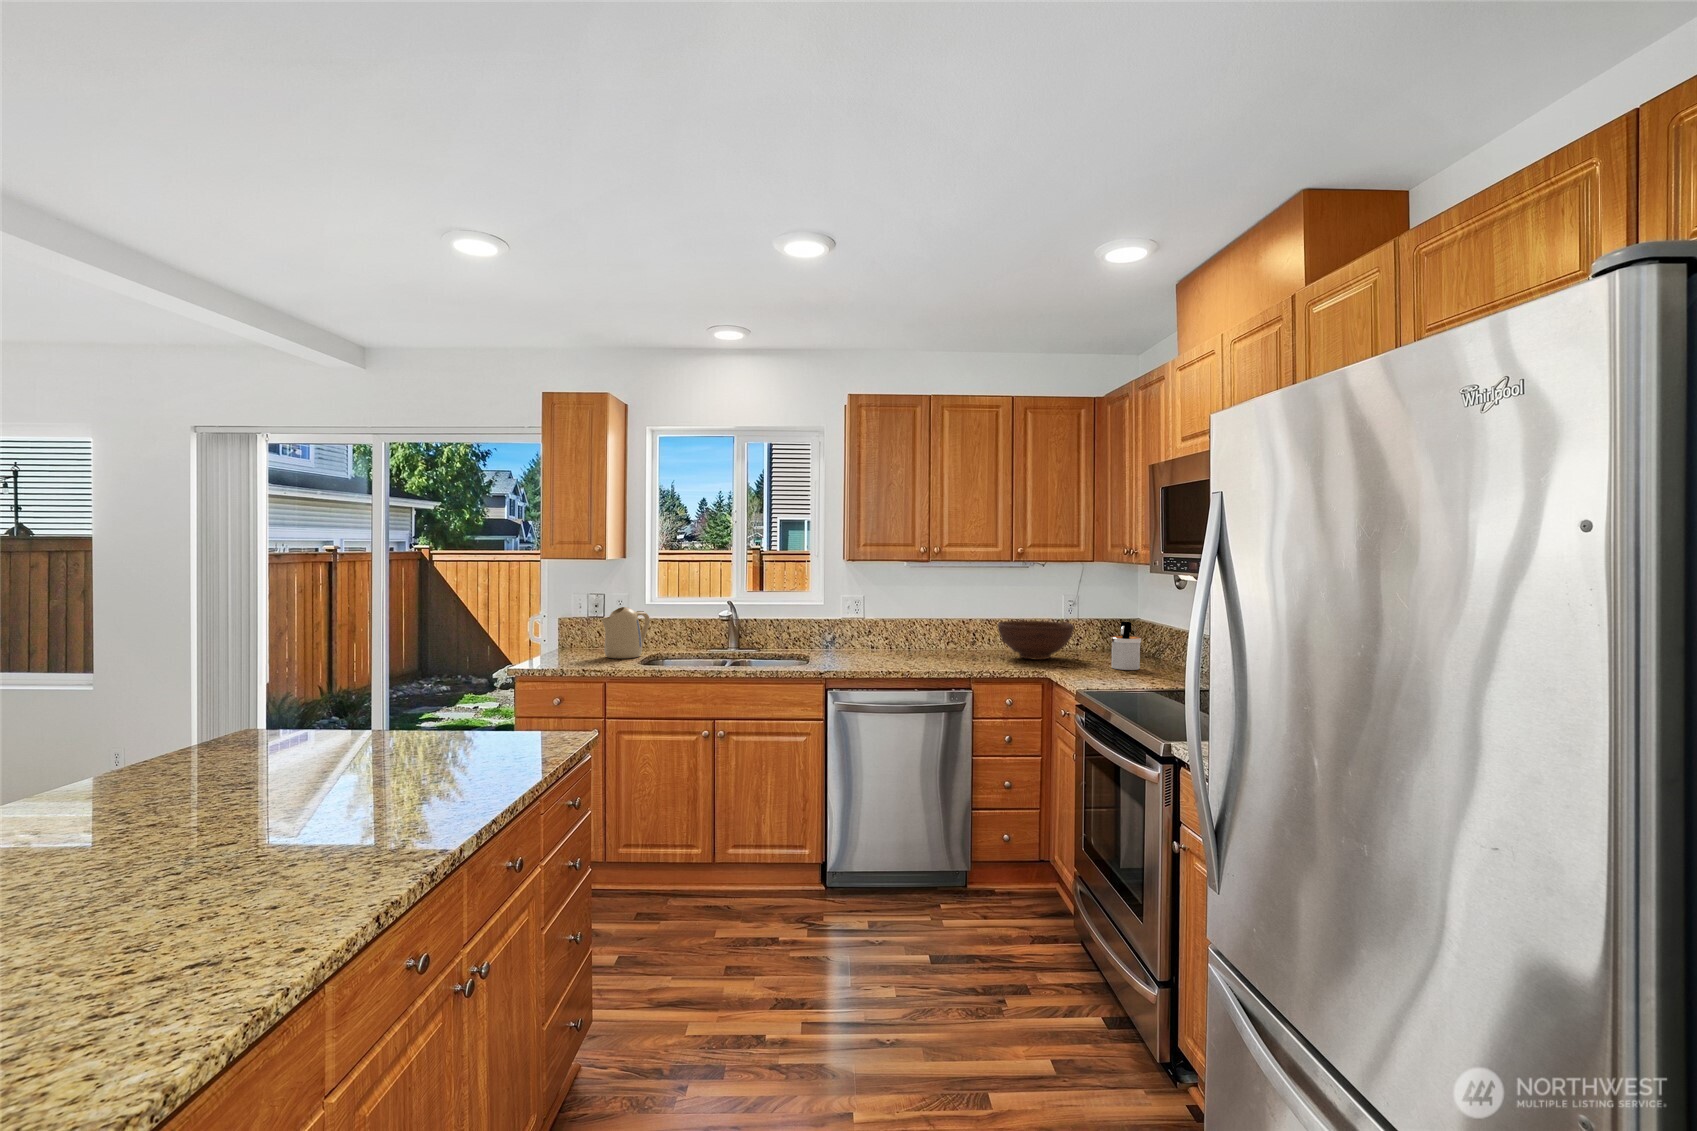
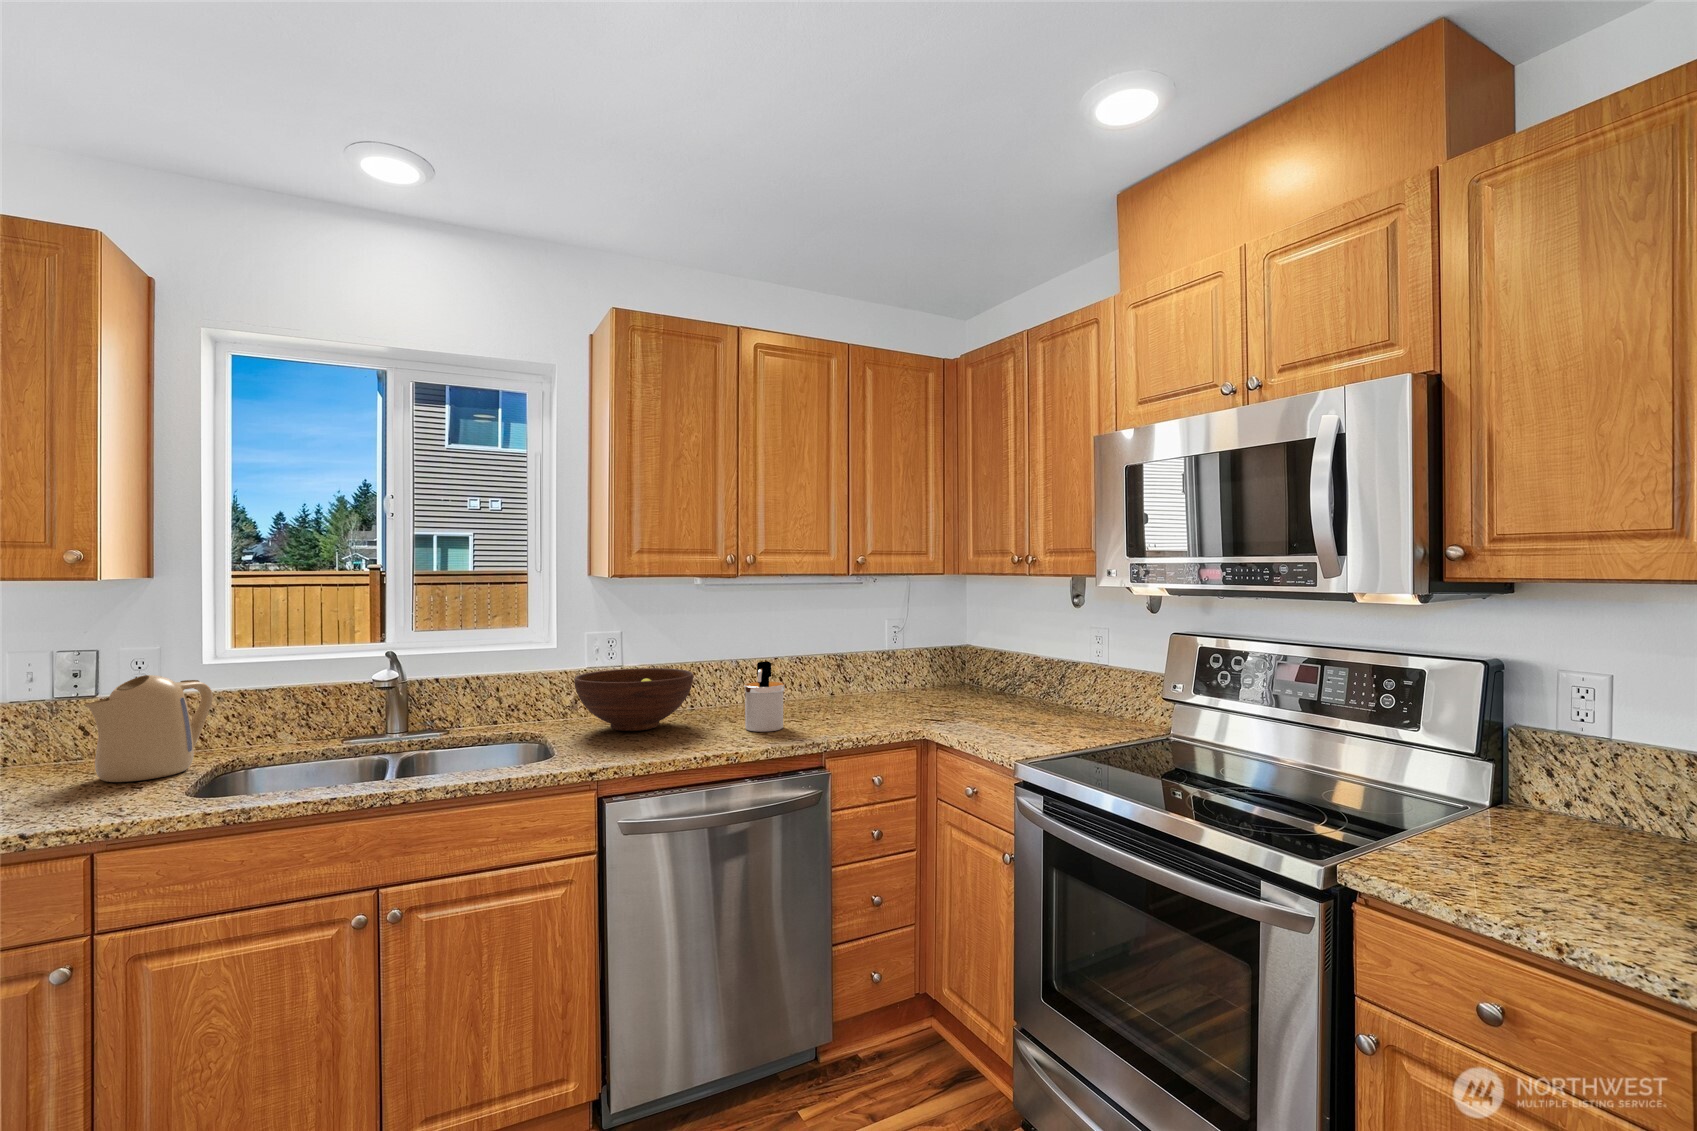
fruit bowl: present [998,621,1074,660] -> present [574,668,693,731]
soap dispenser: present [1111,621,1141,670] -> present [744,662,785,732]

